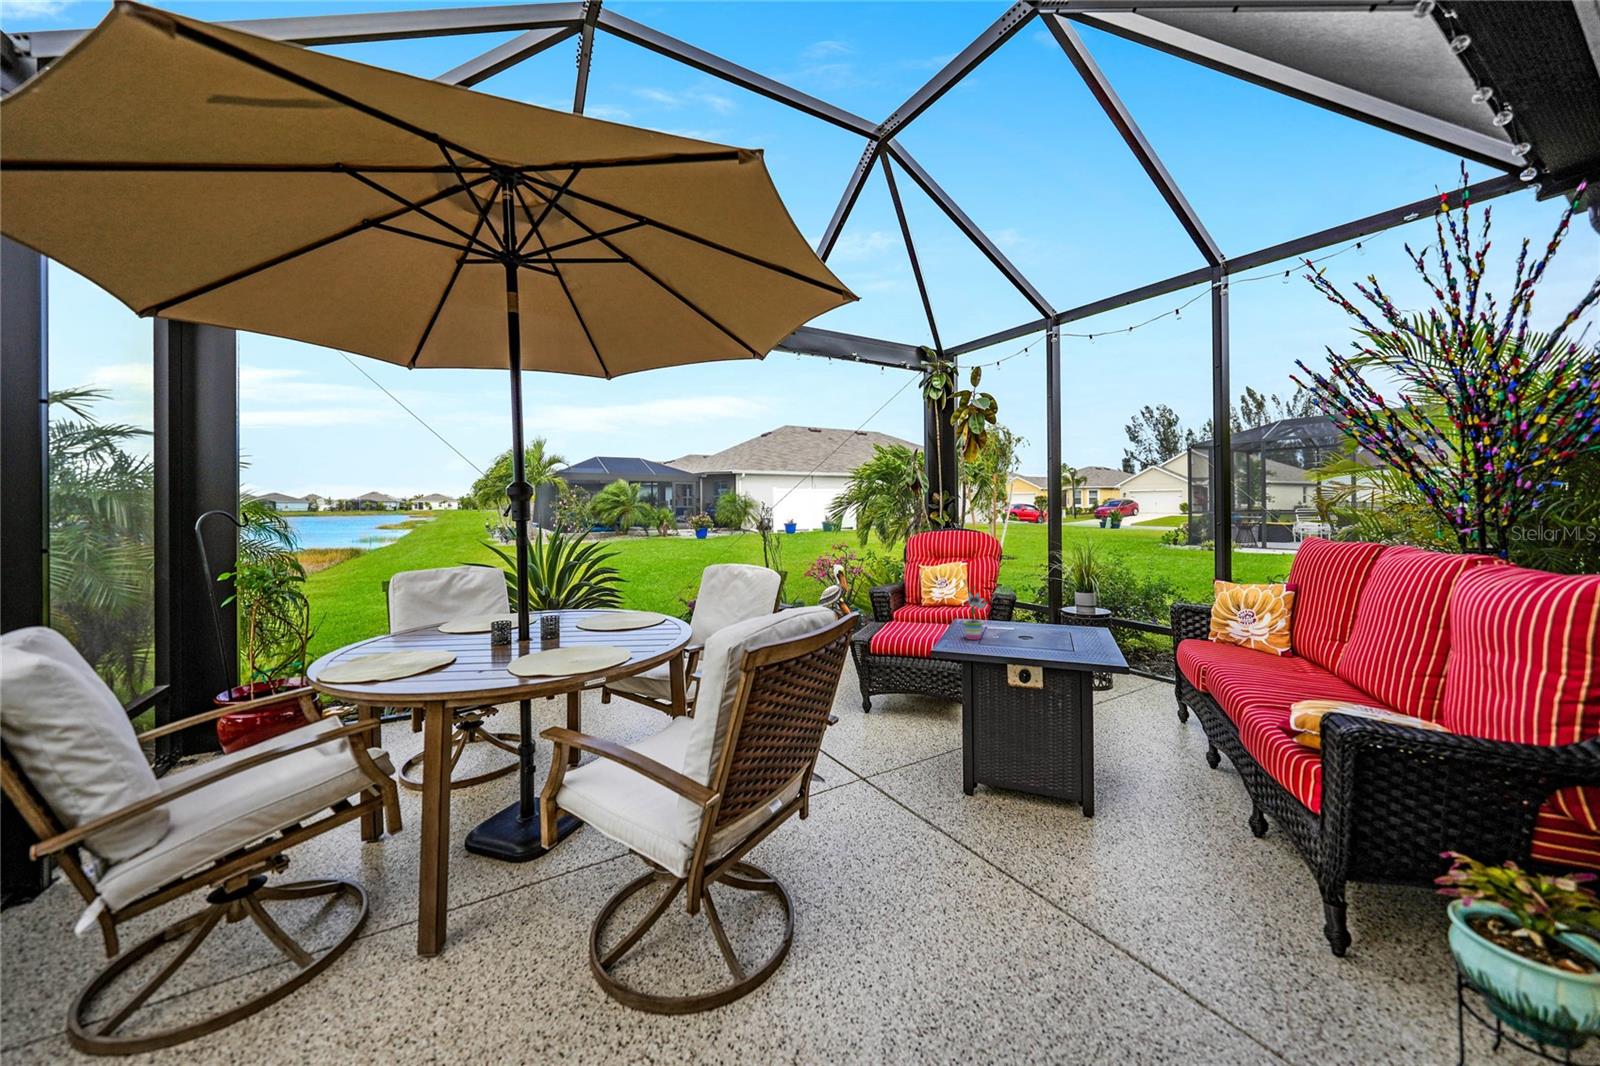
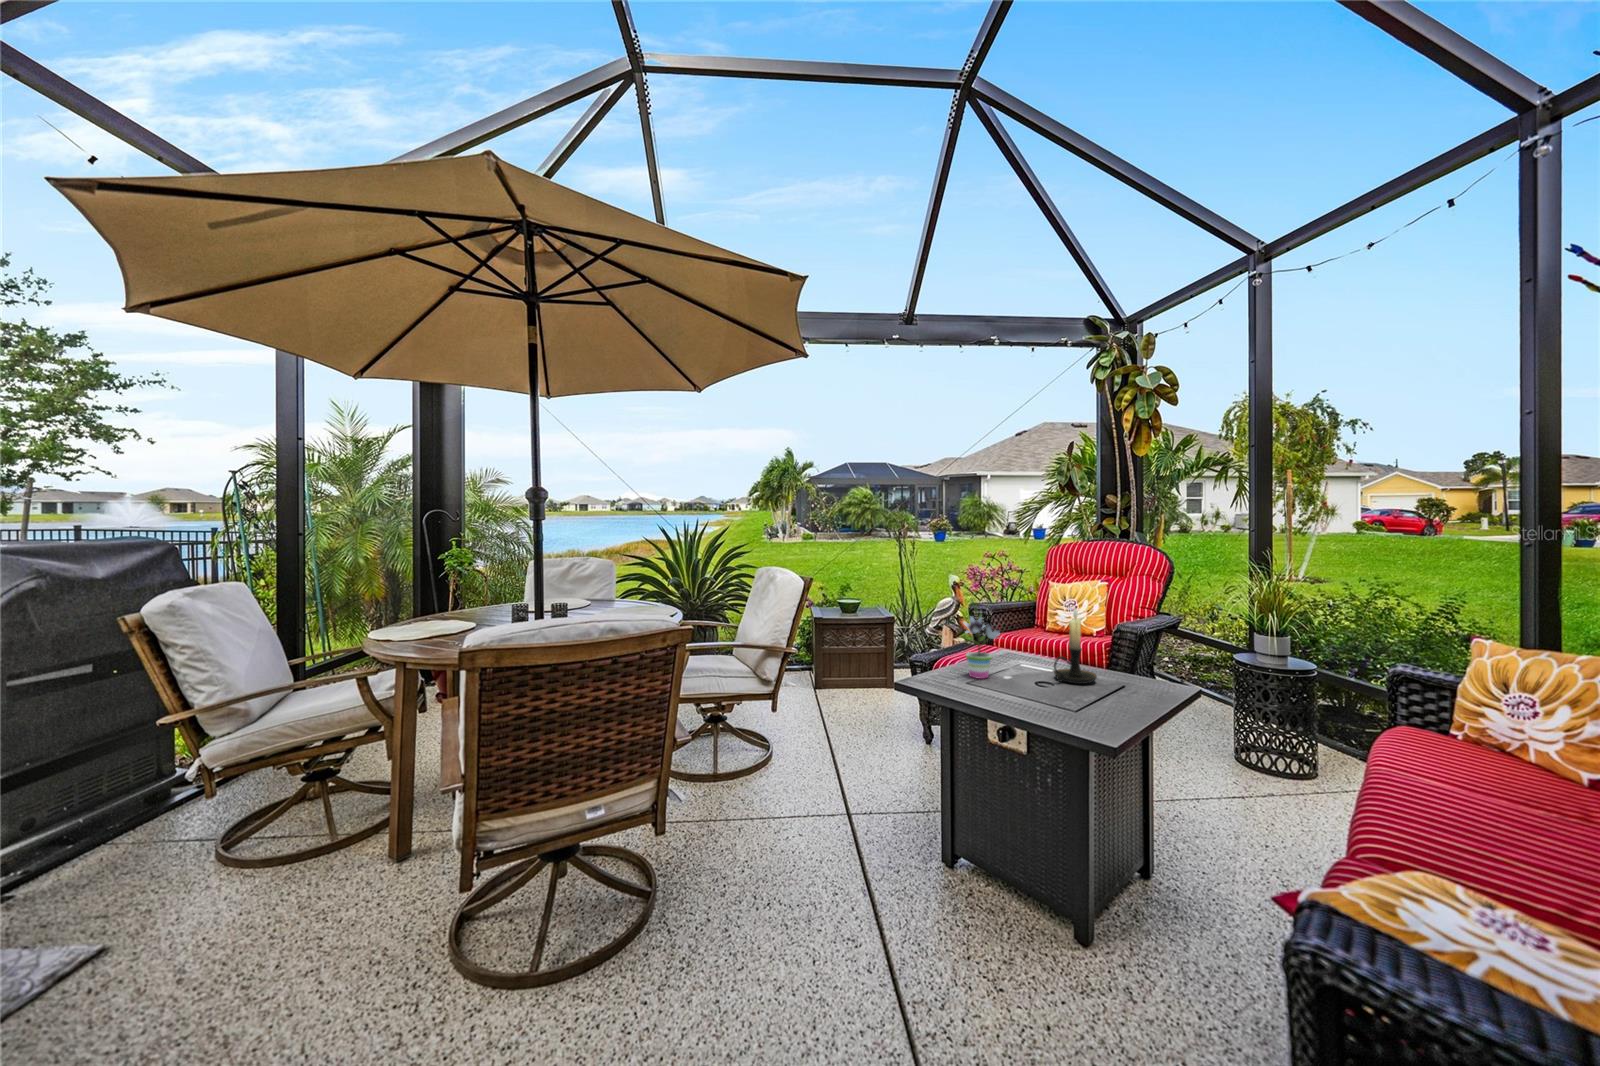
candle holder: none [1017,580,1046,635] -> present [1054,609,1097,684]

